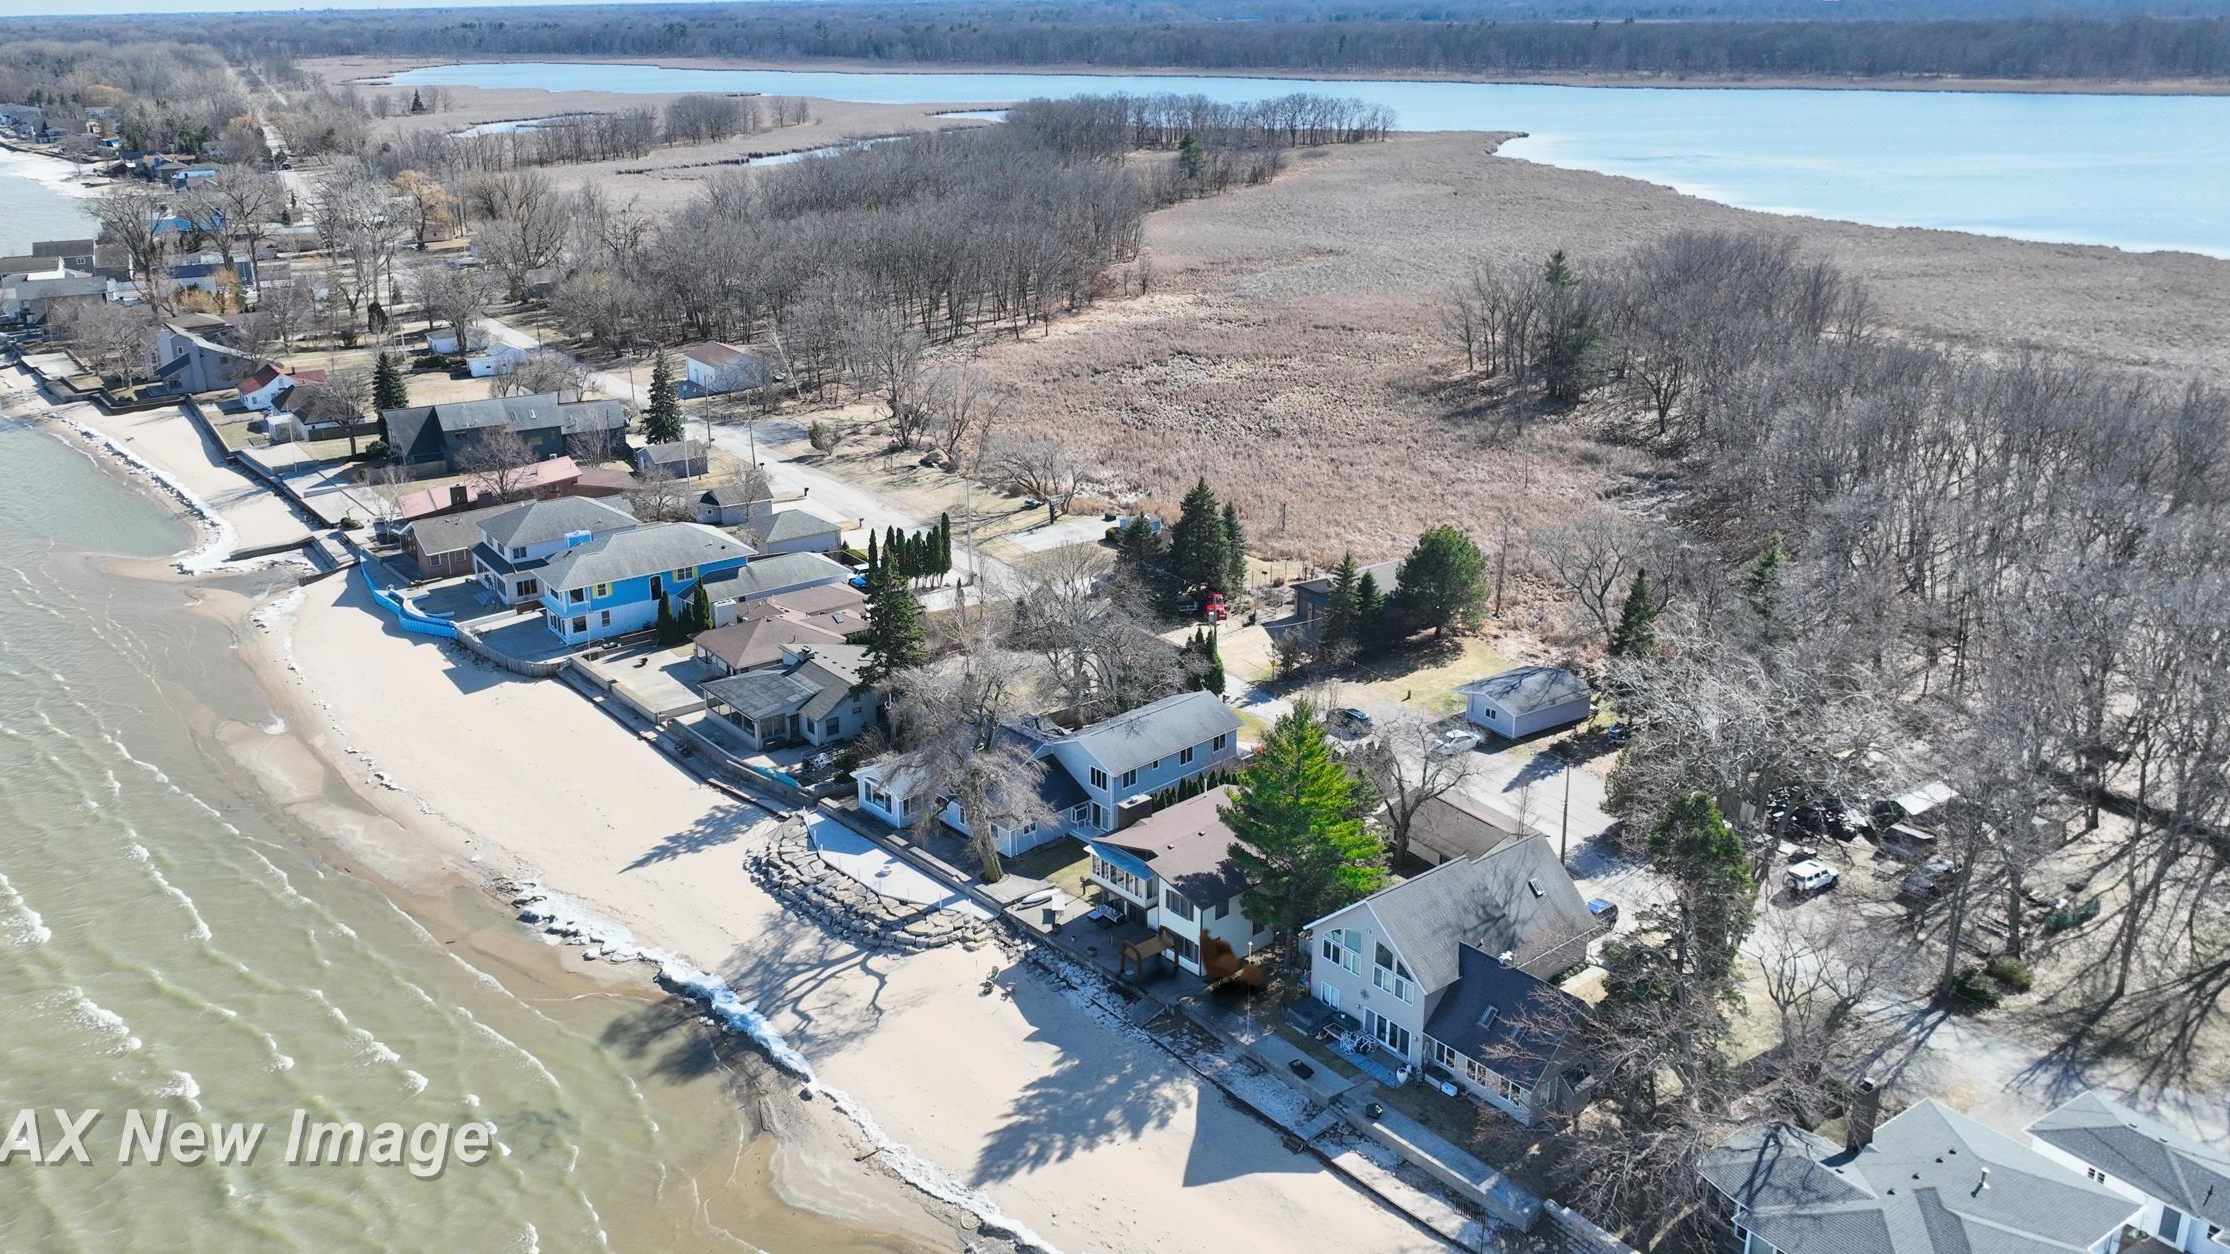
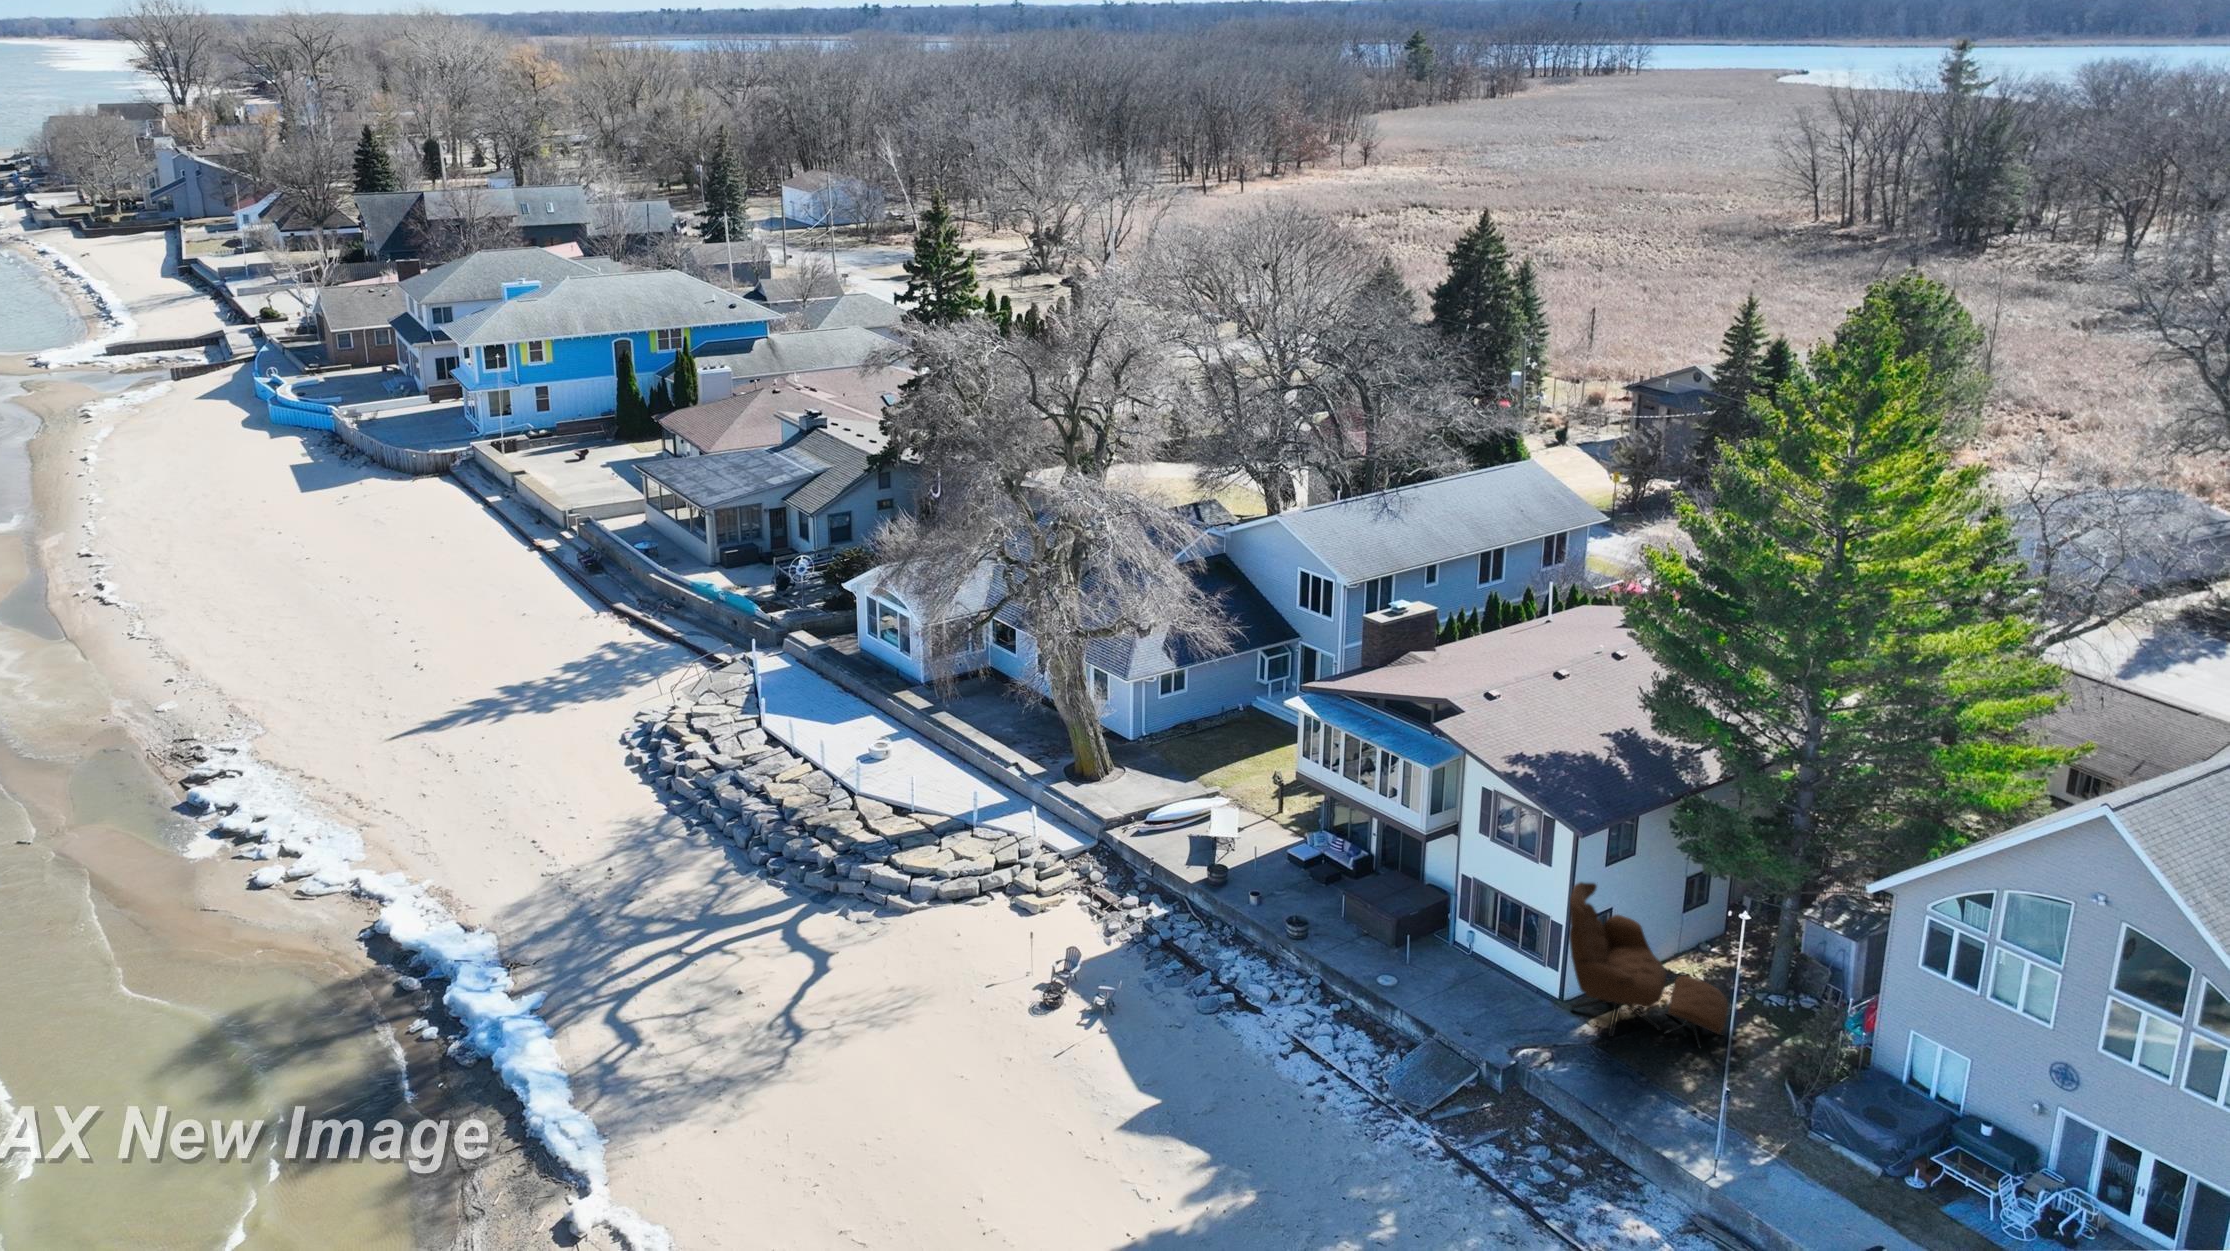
bench: present [1121,925,1179,984] -> none [1365,873,1508,1007]

